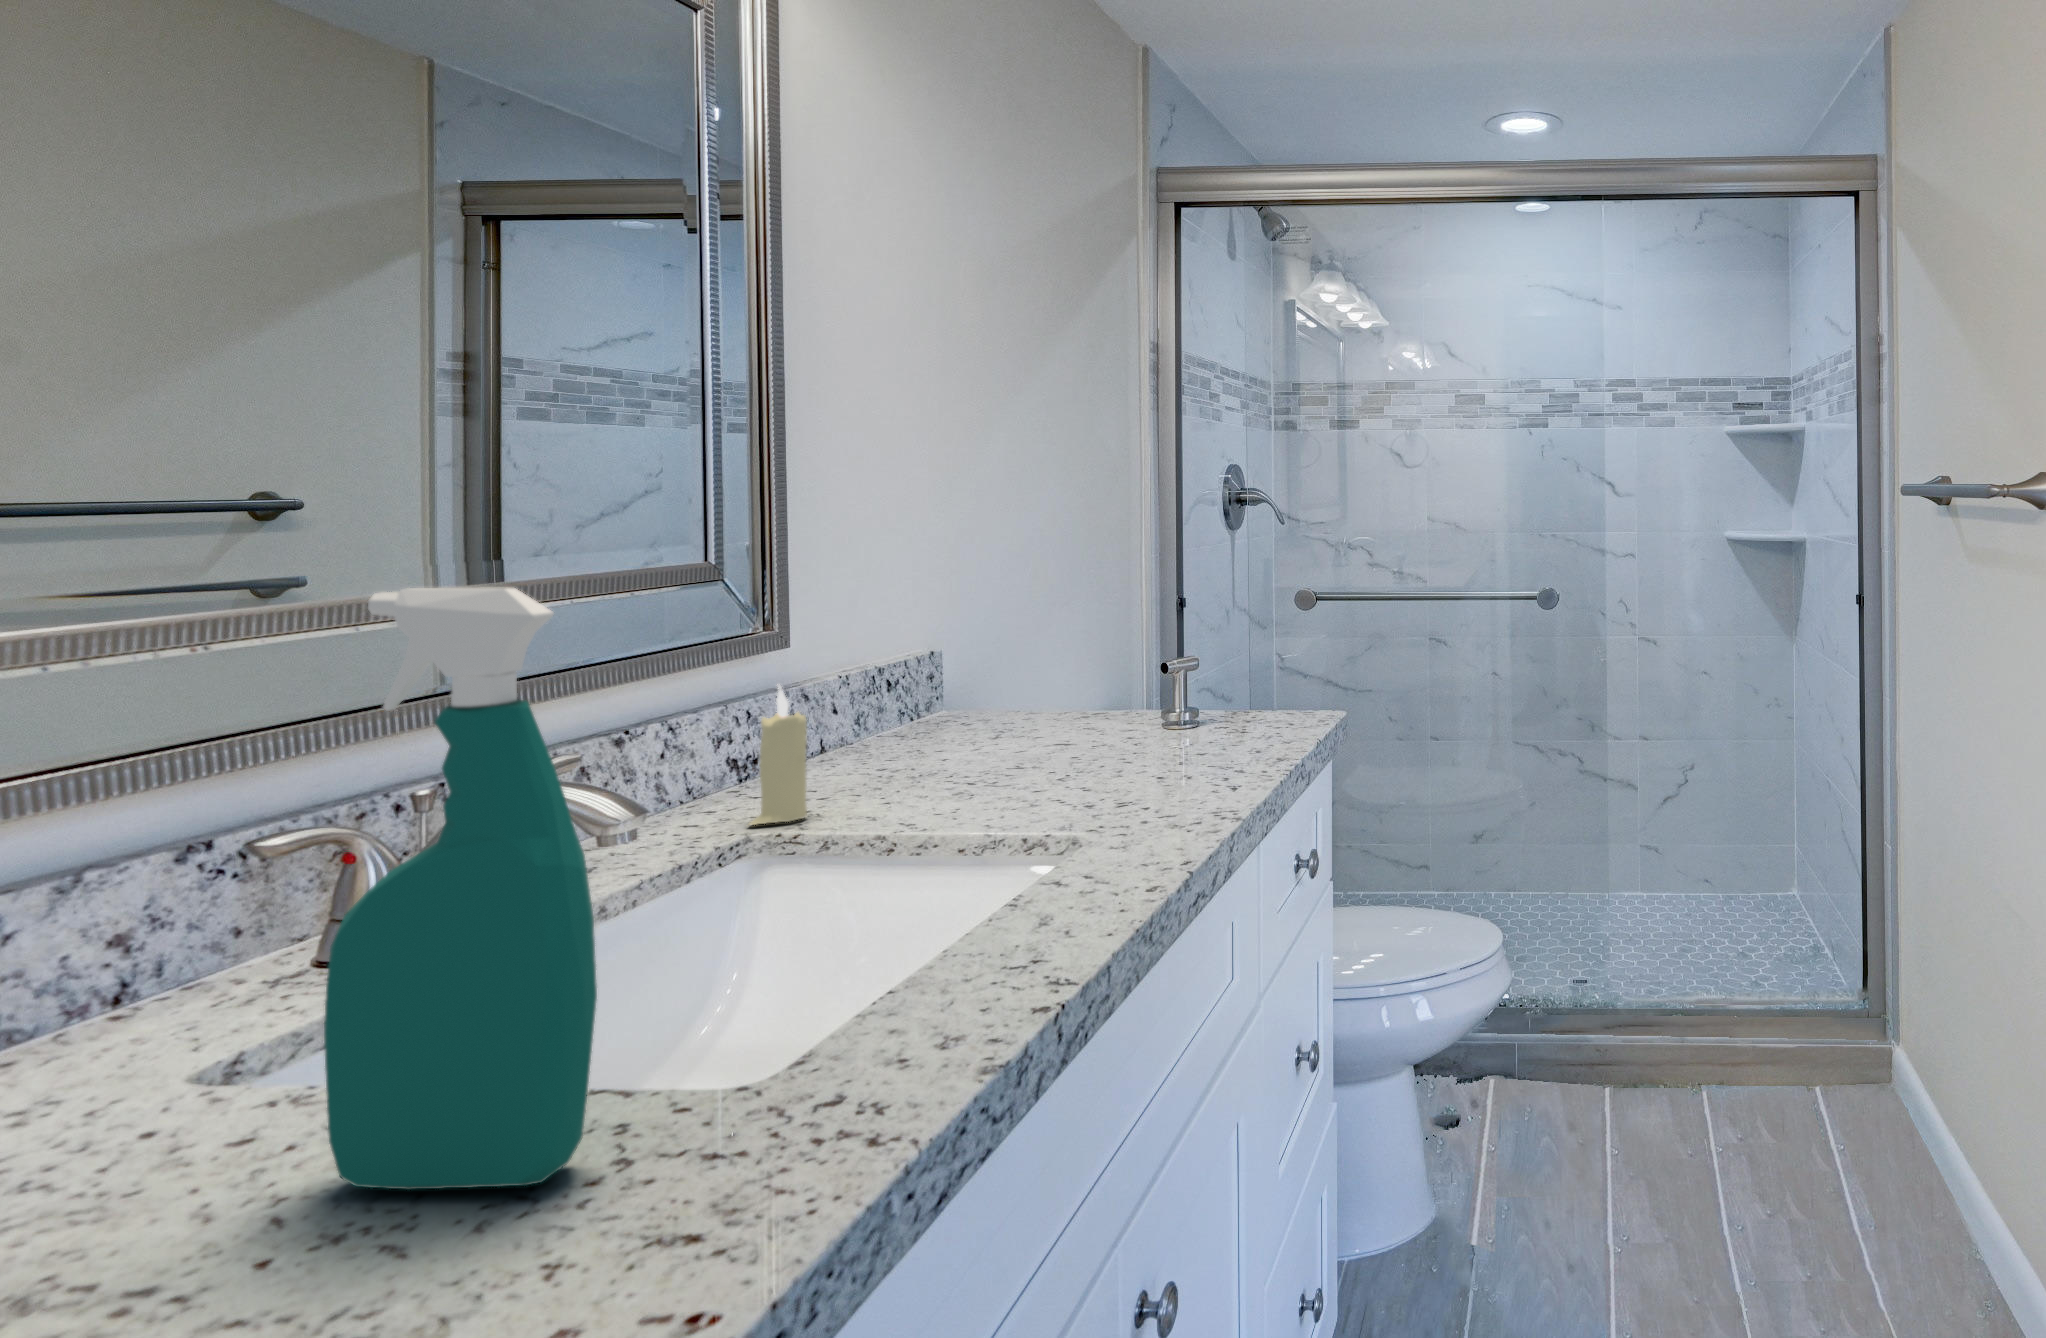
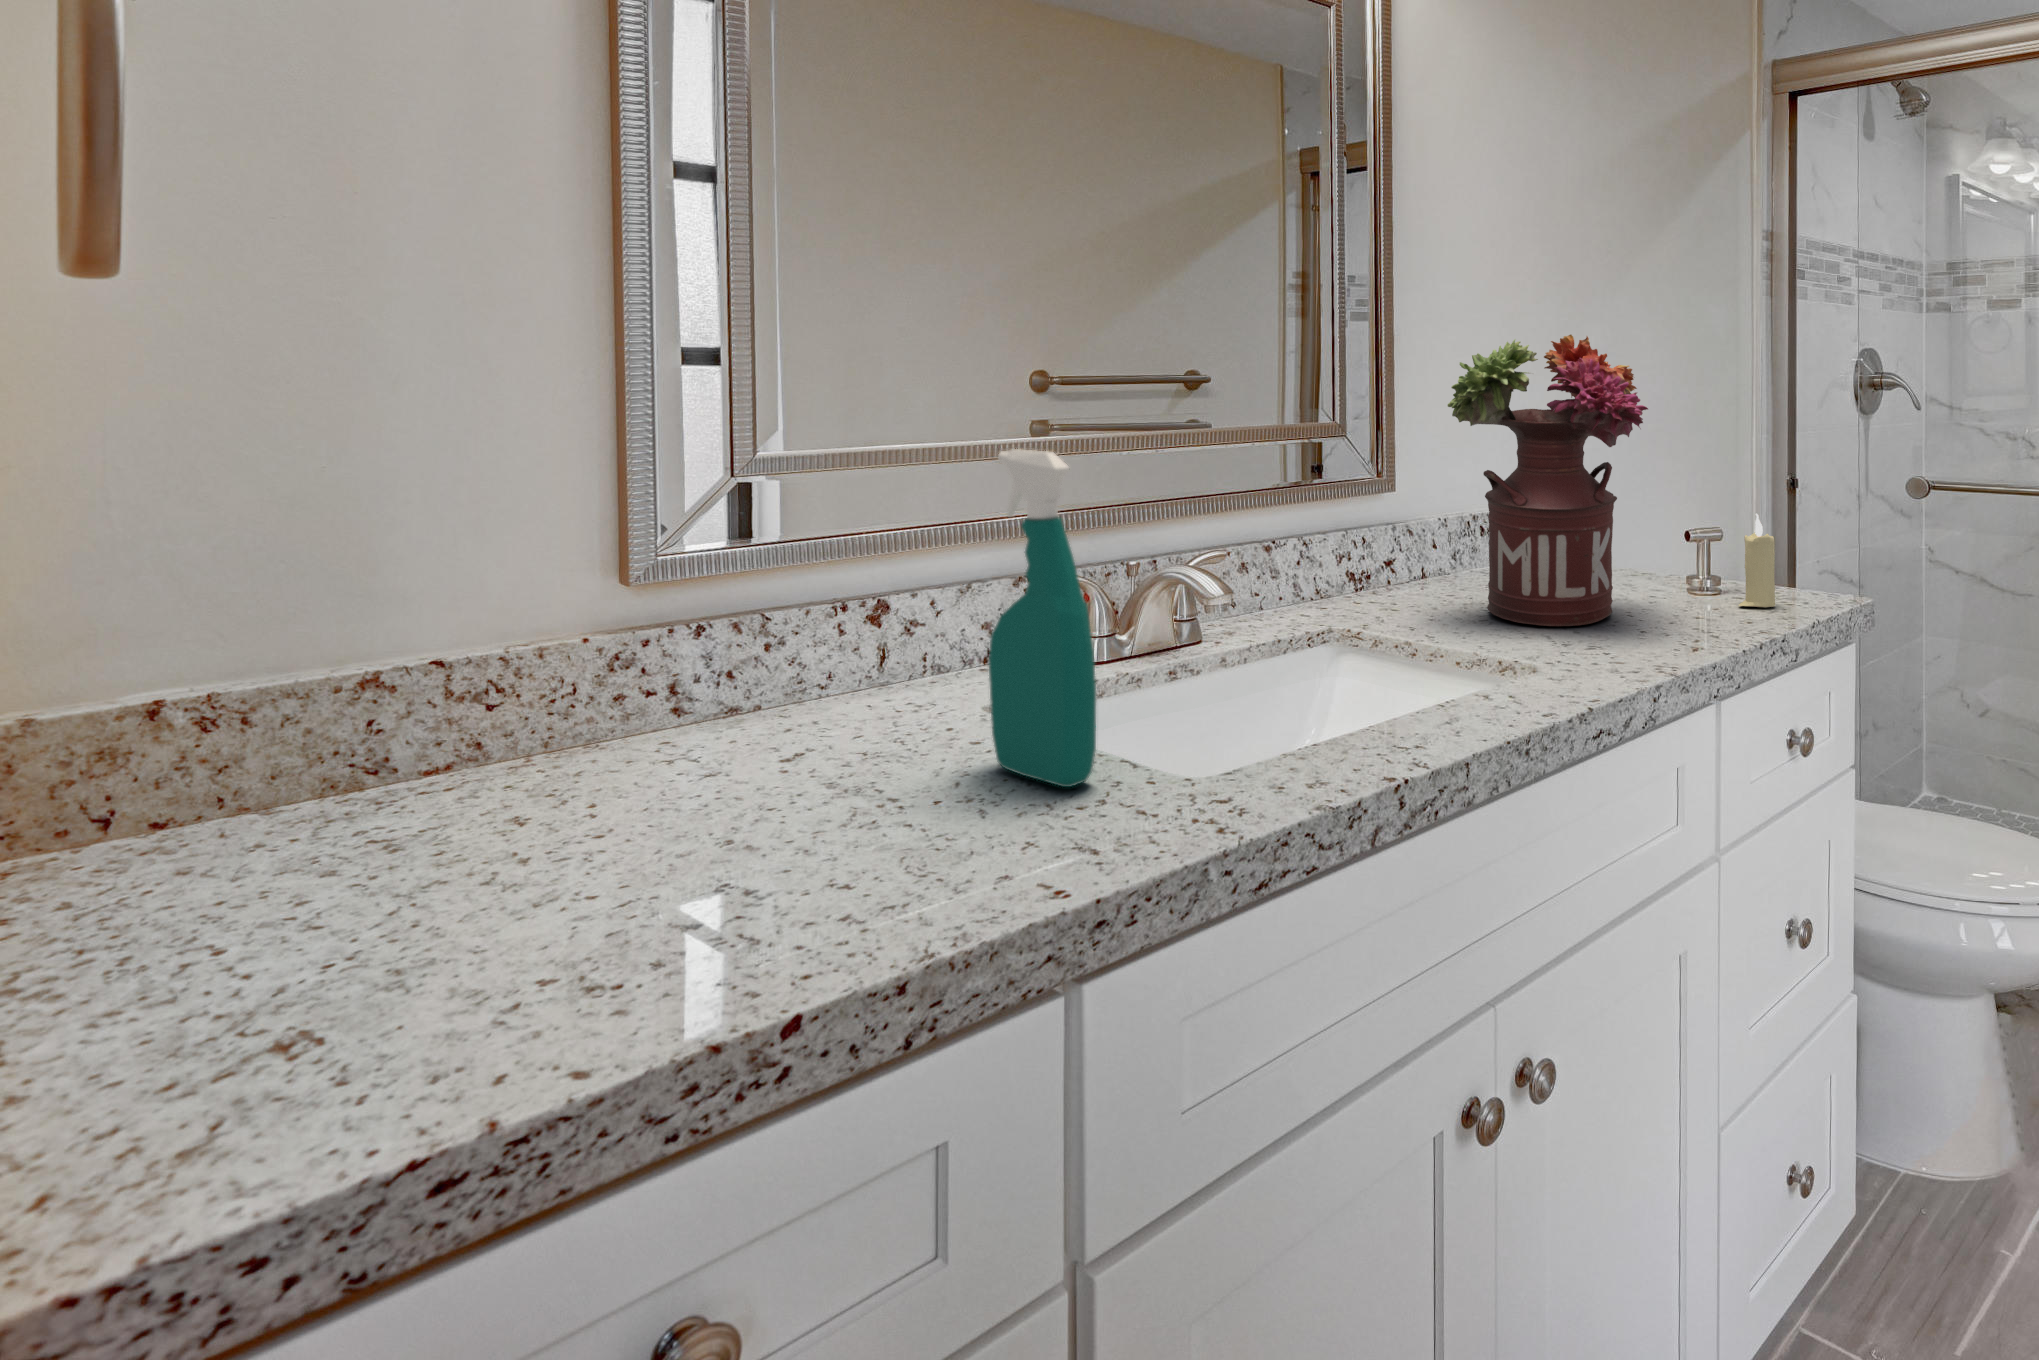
flower arrangement: none [909,434,1166,795] -> present [1448,335,1648,626]
candle: present [750,685,807,825] -> present [1738,514,1775,607]

